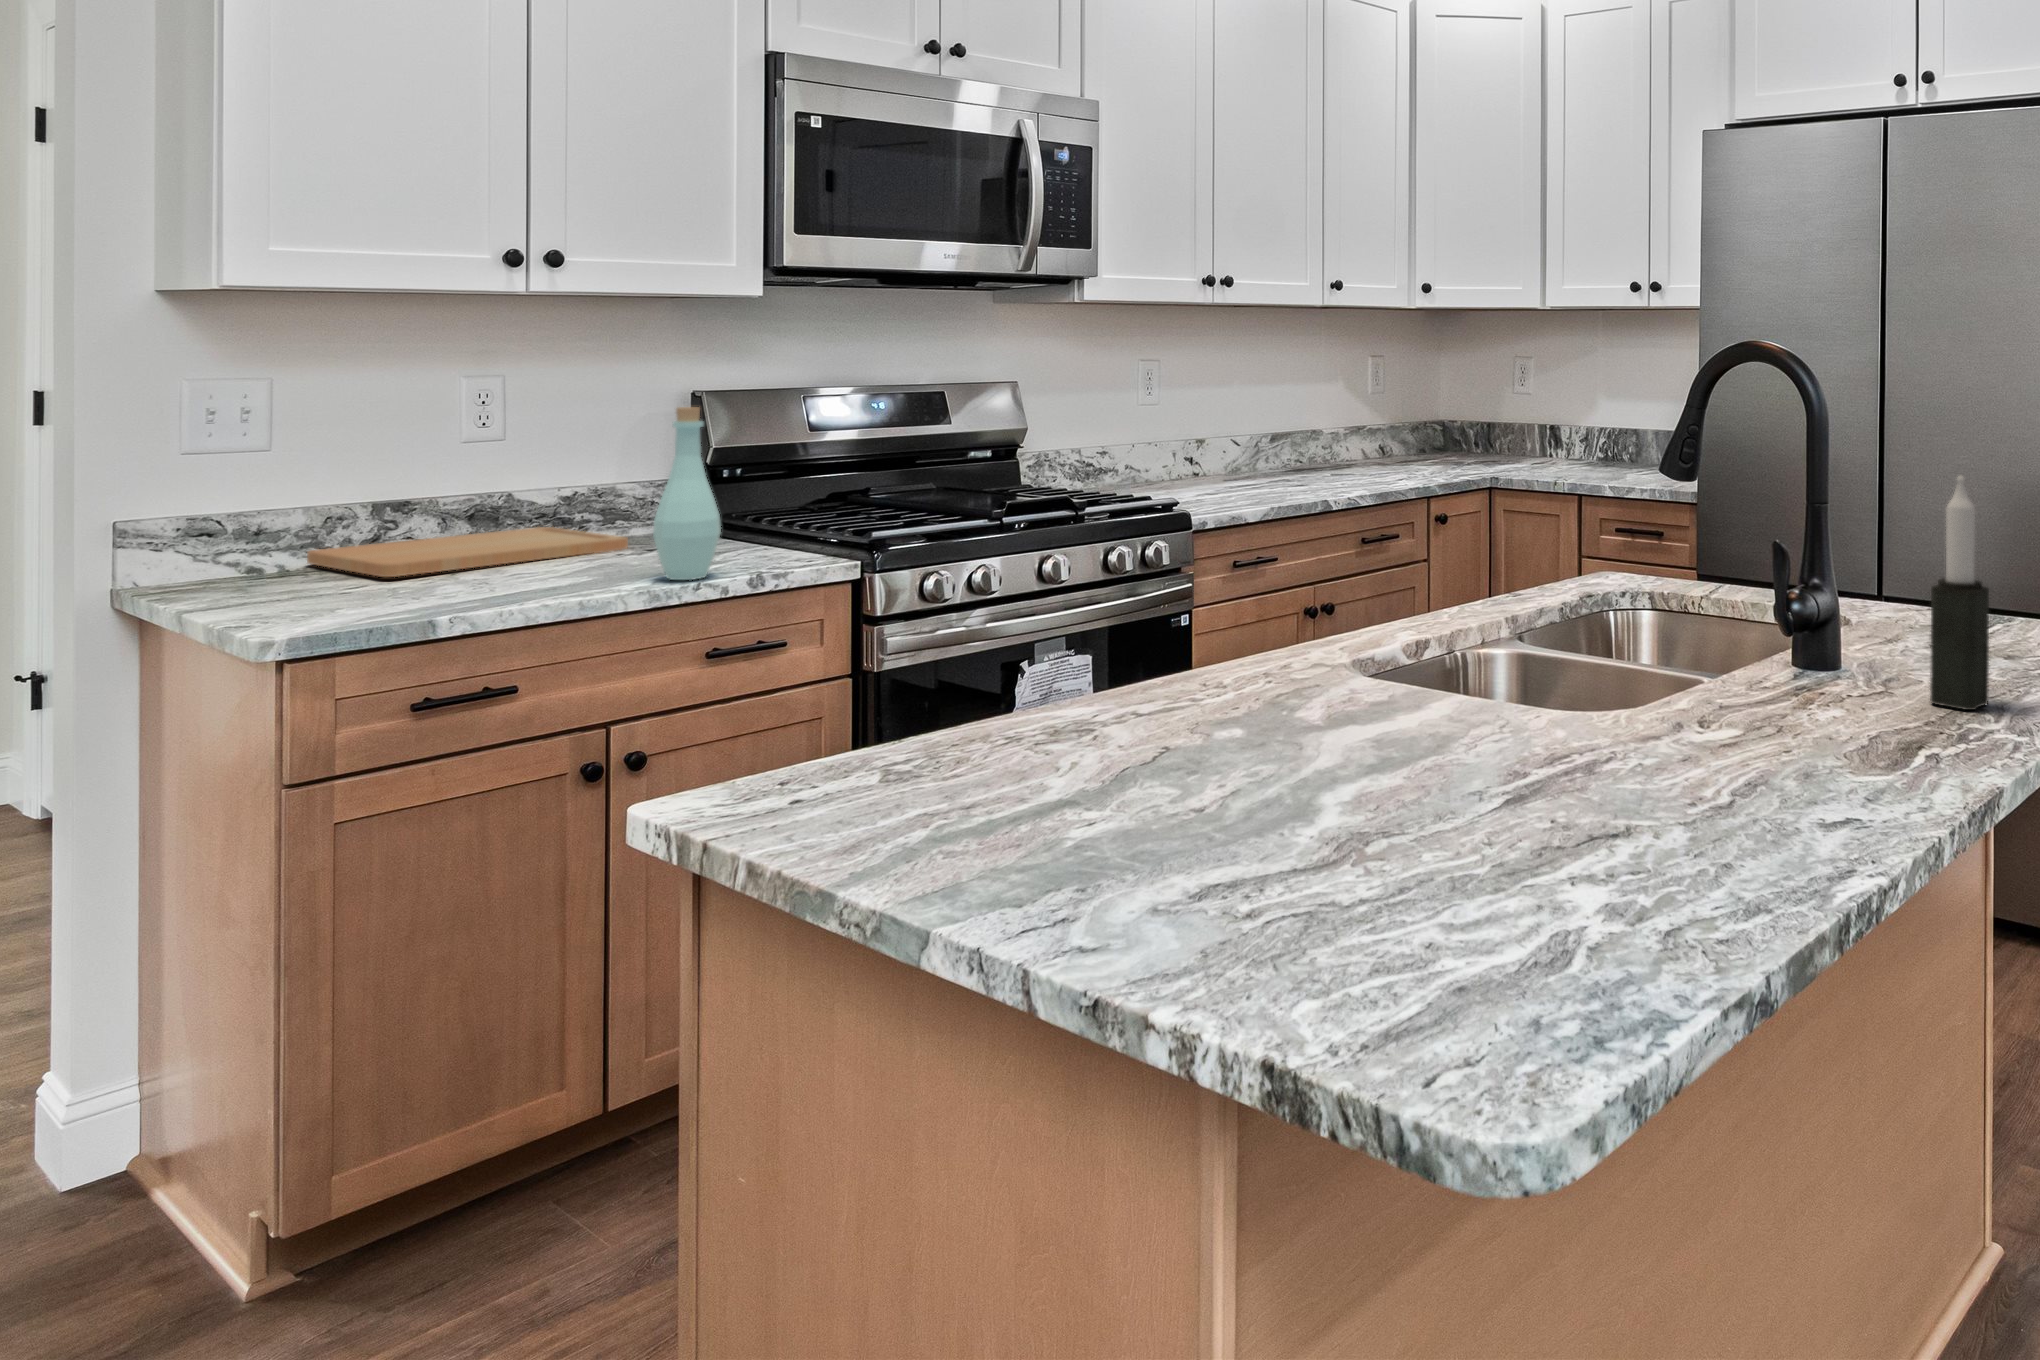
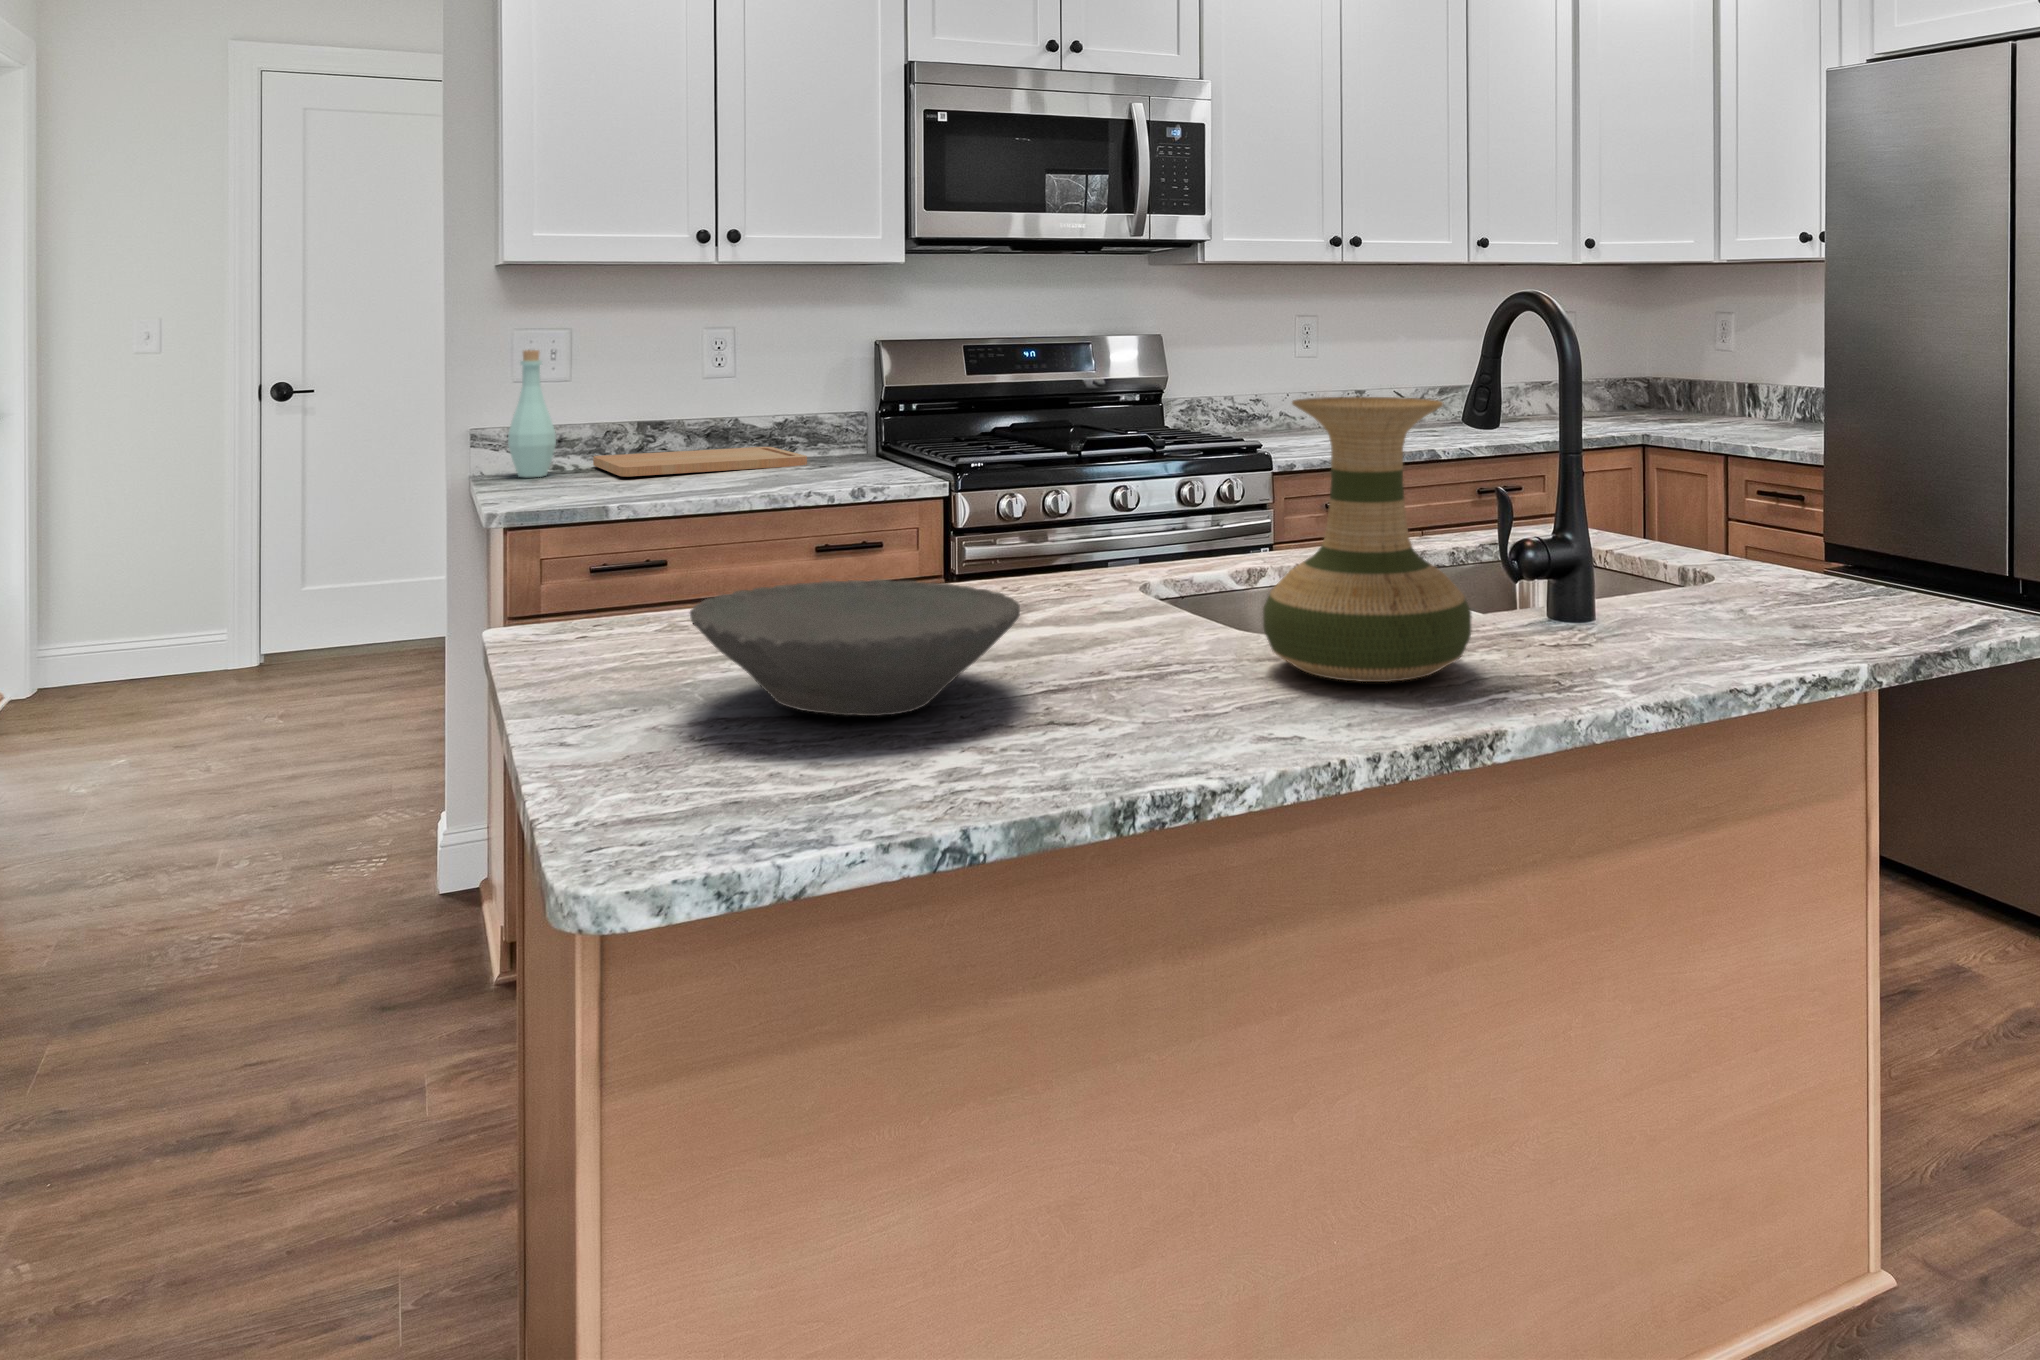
bottle: present [653,407,721,580] -> present [508,350,556,477]
vase: none [1672,457,1901,767] -> present [1263,397,1471,682]
candle: present [1930,476,1989,710] -> none [1607,422,1667,656]
bowl: none [1149,699,1558,885] -> present [690,579,1020,716]

